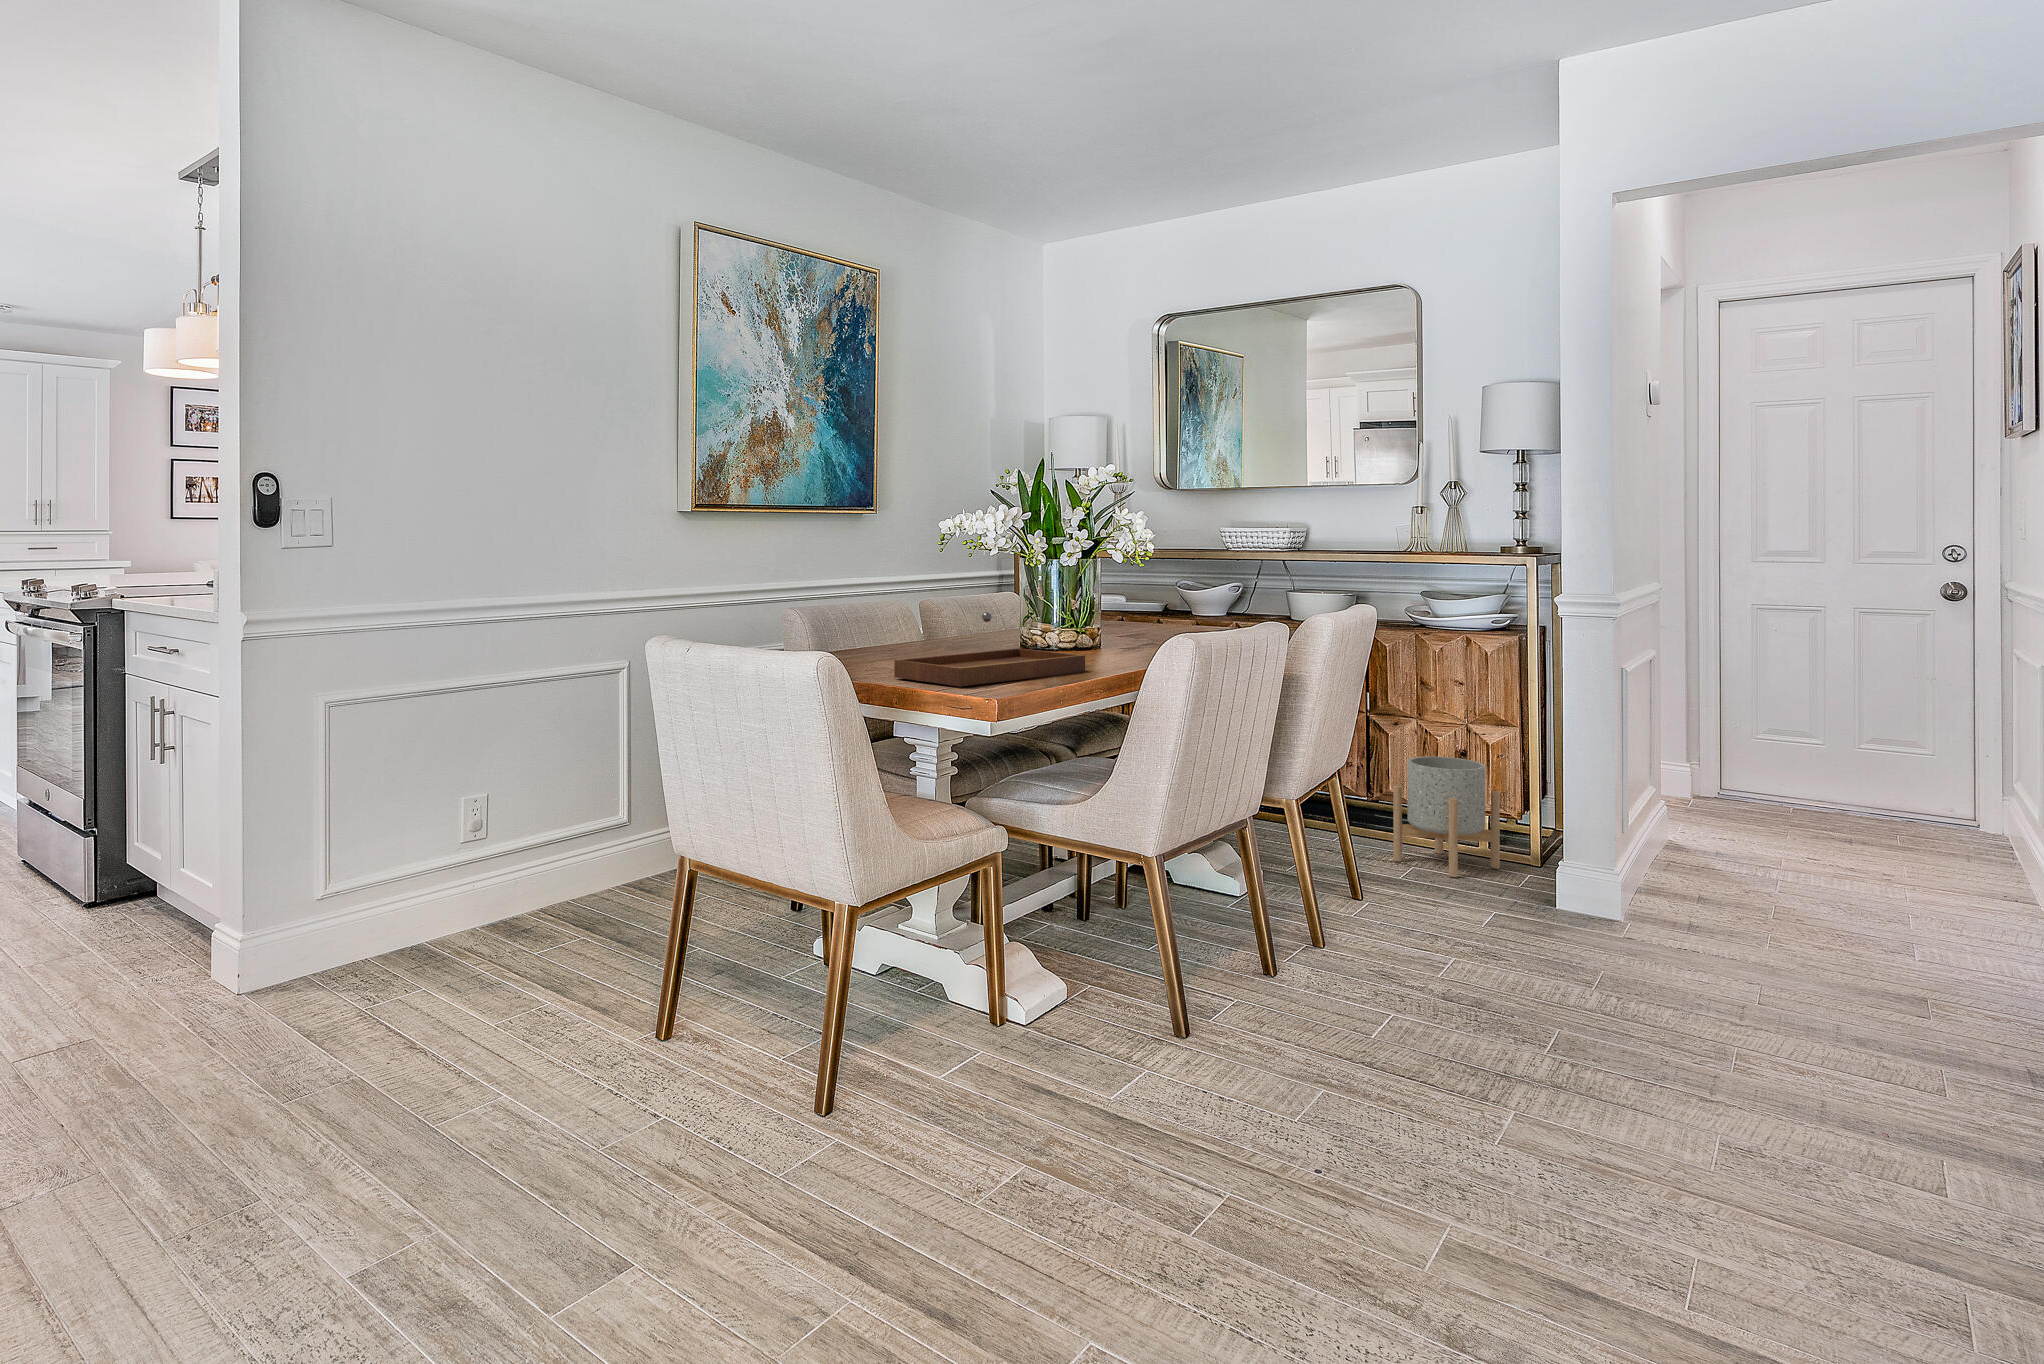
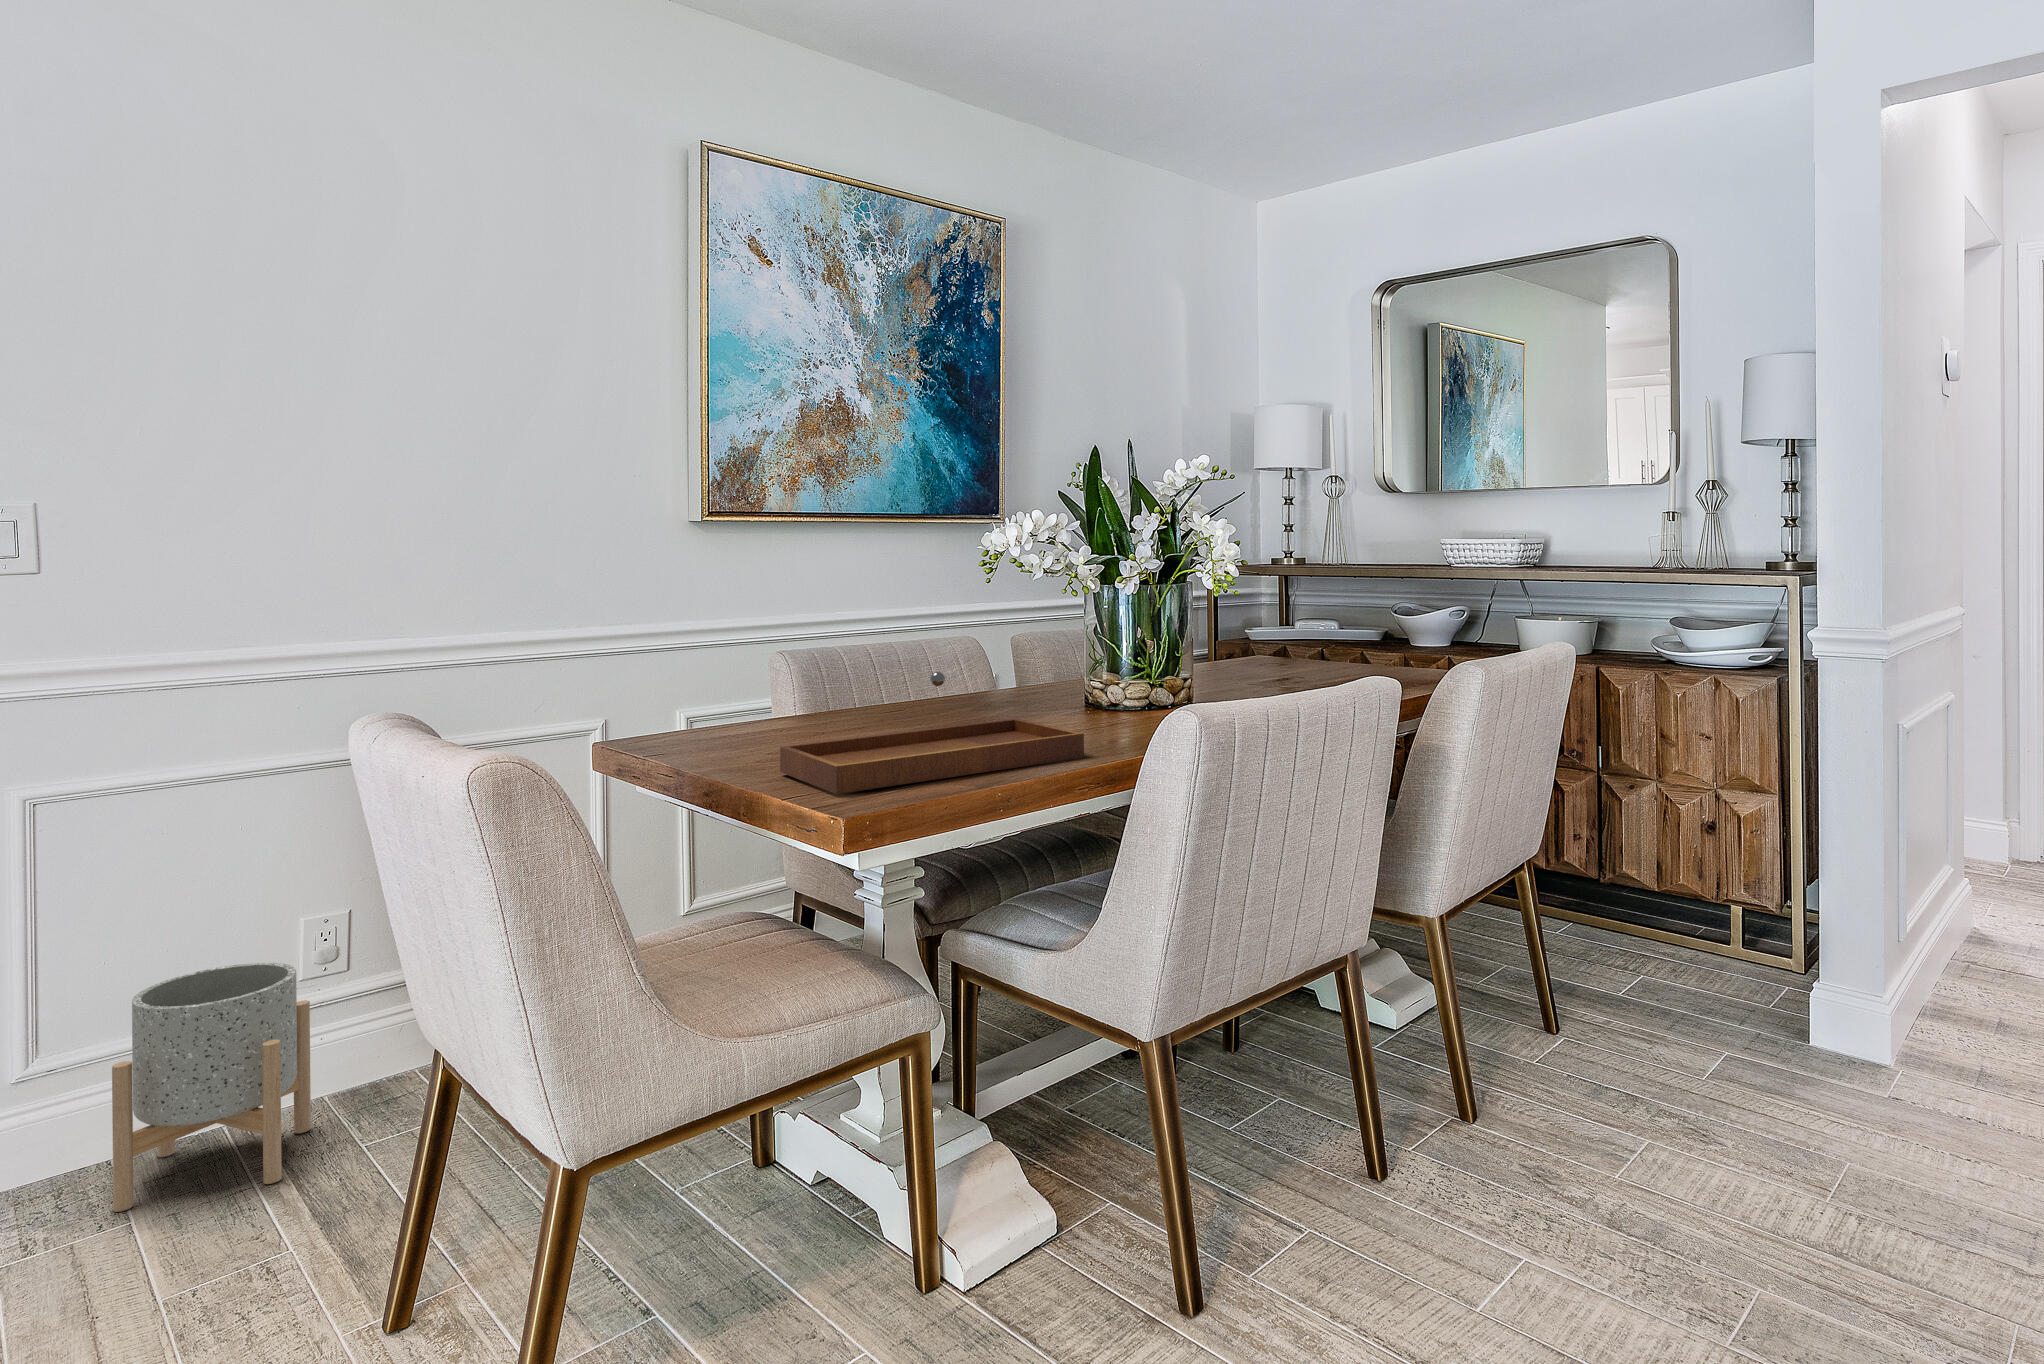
planter: present [1393,757,1500,877] -> present [112,963,311,1212]

